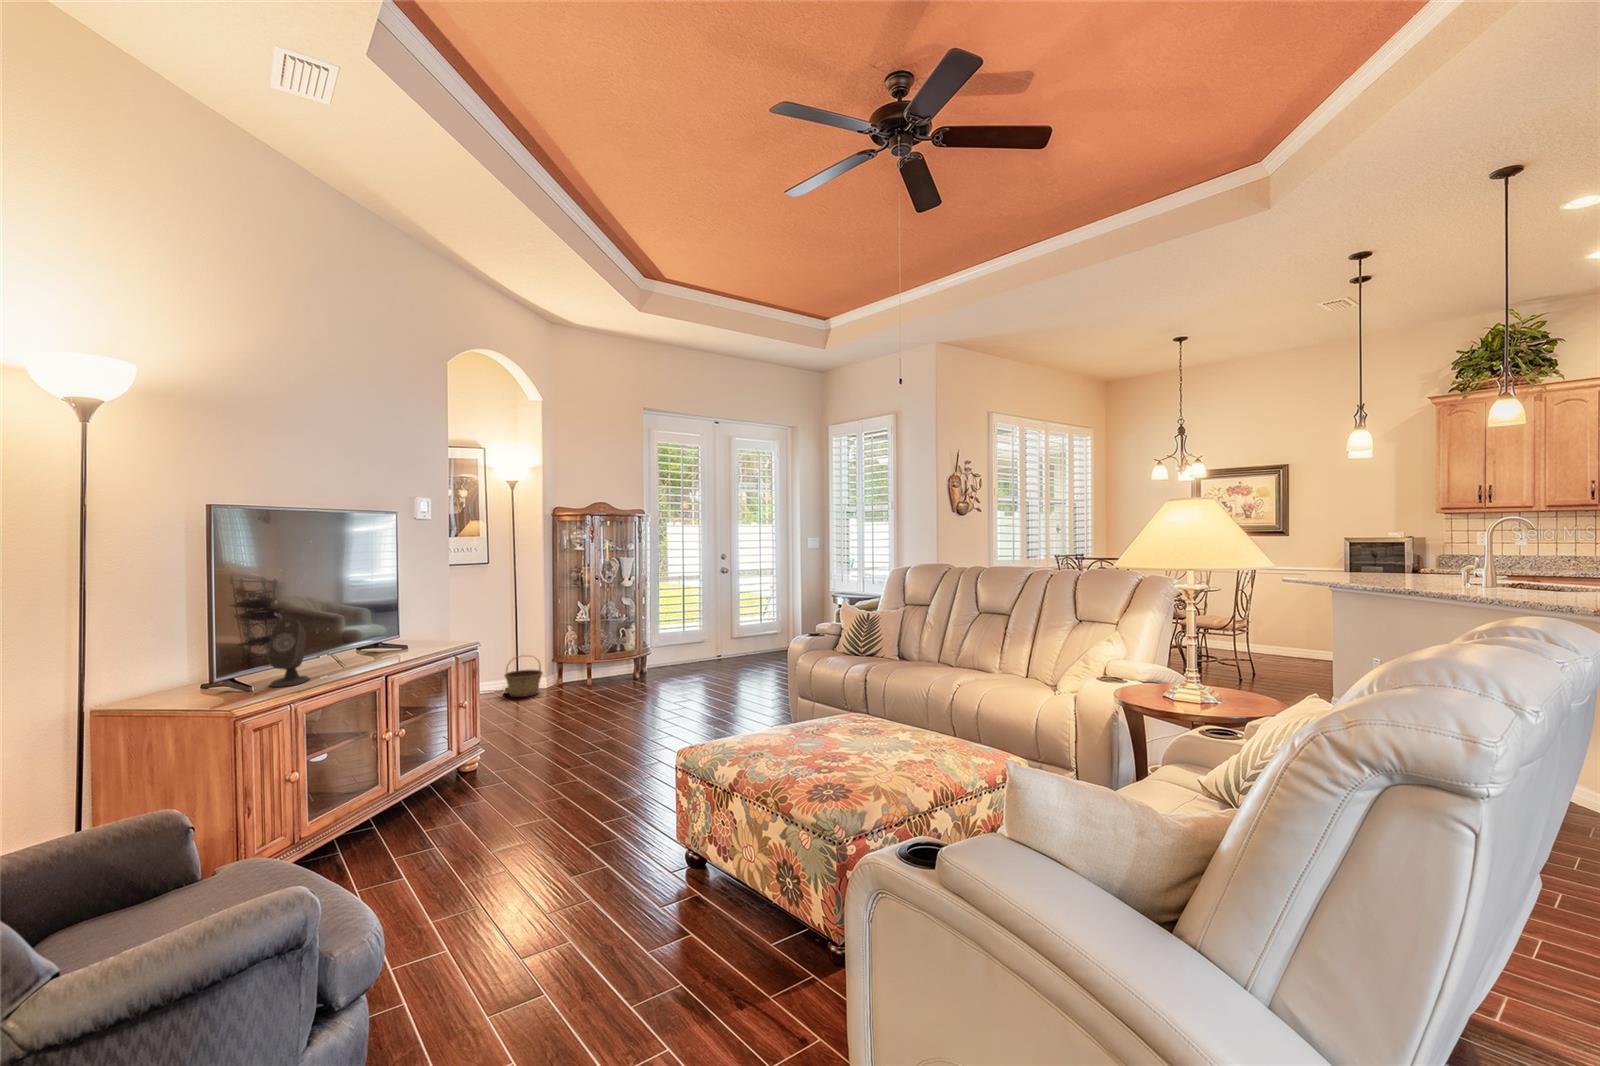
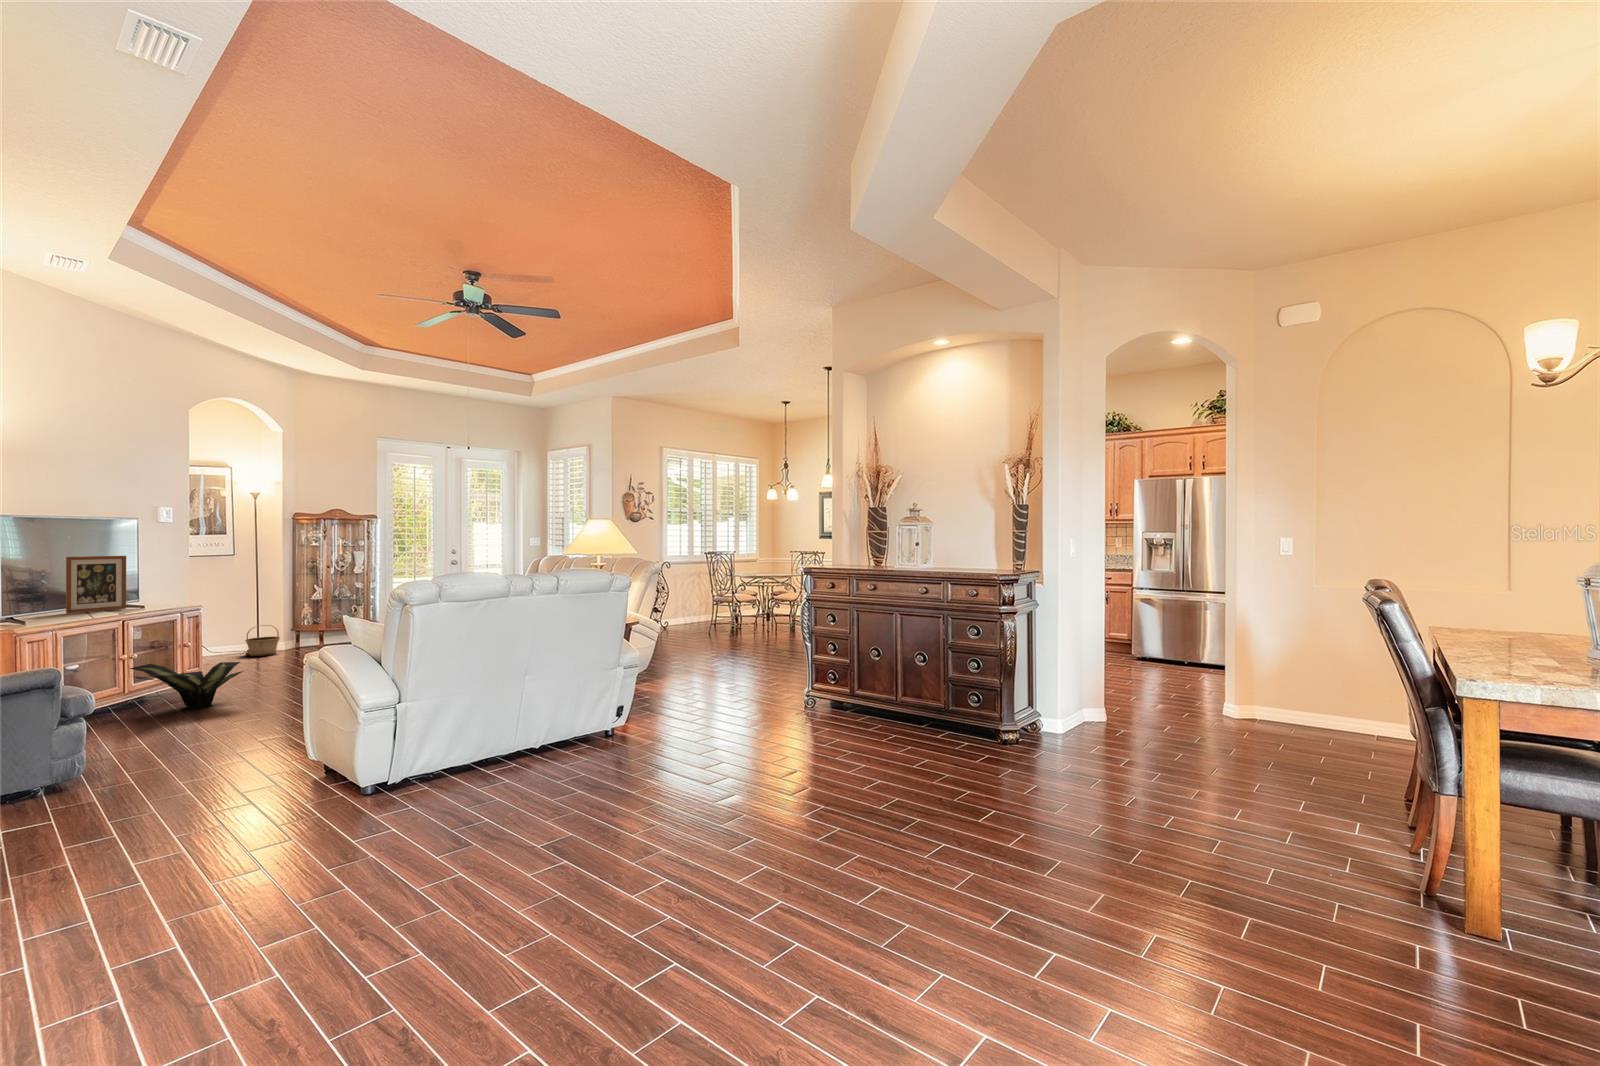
picture frame: none [316,577,391,670] -> present [66,556,126,613]
speaker: present [268,619,309,687] -> none [29,578,60,619]
potted plant: none [398,738,568,824] -> present [130,662,243,709]

